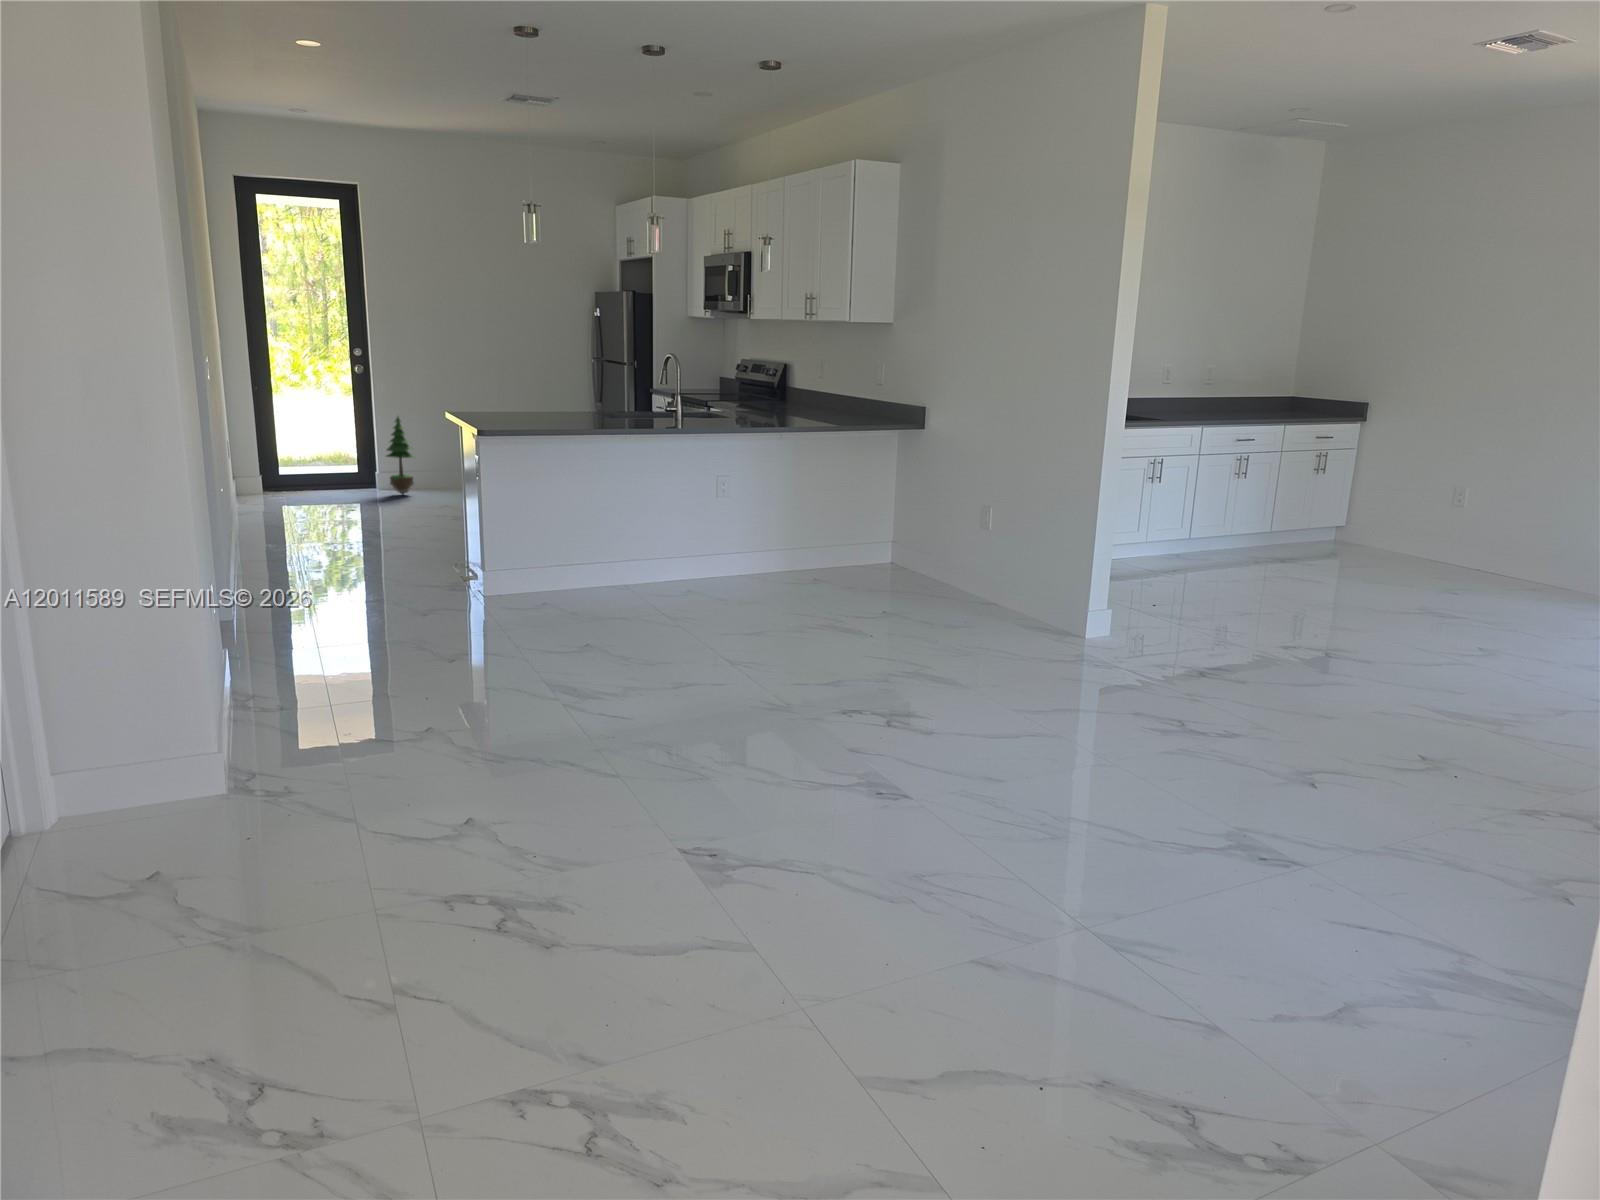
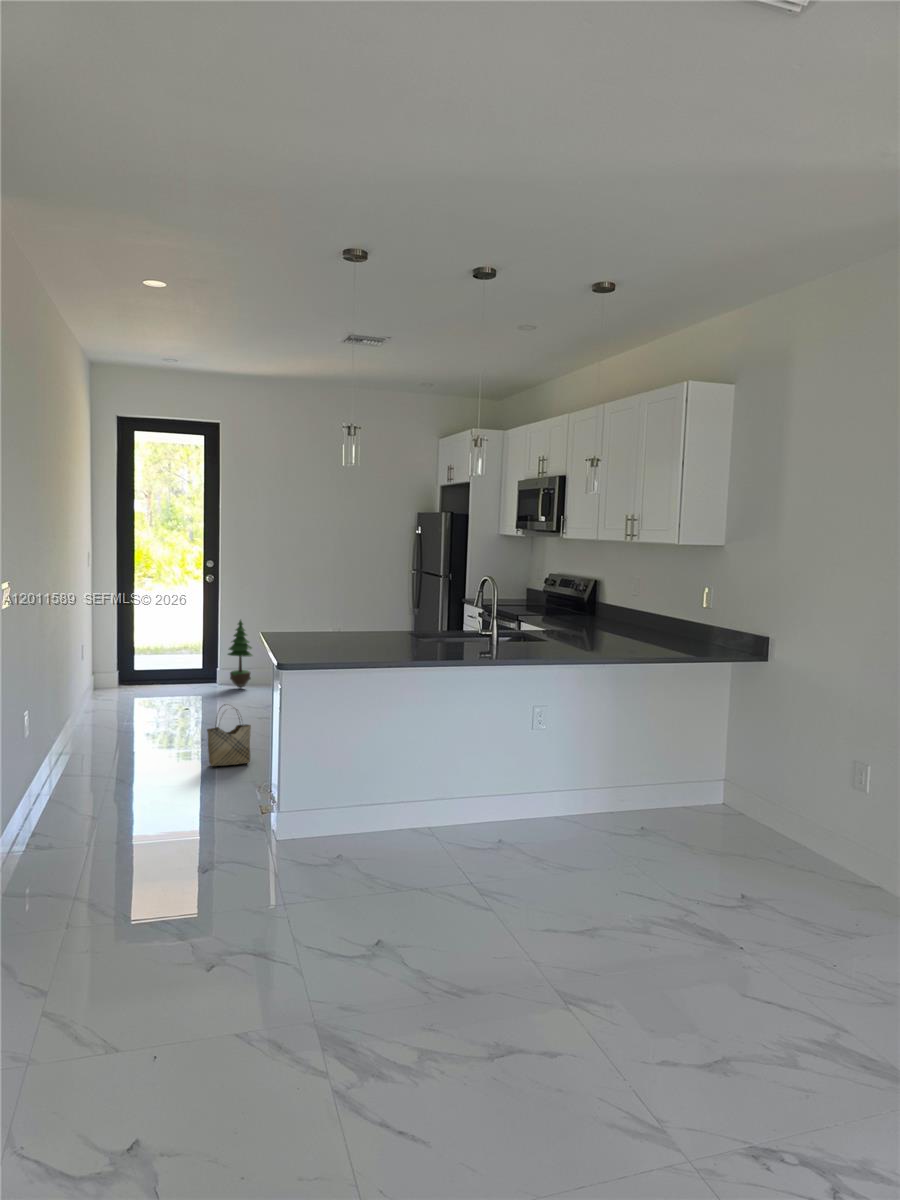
woven basket: none [391,491,438,552] -> present [207,704,251,766]

